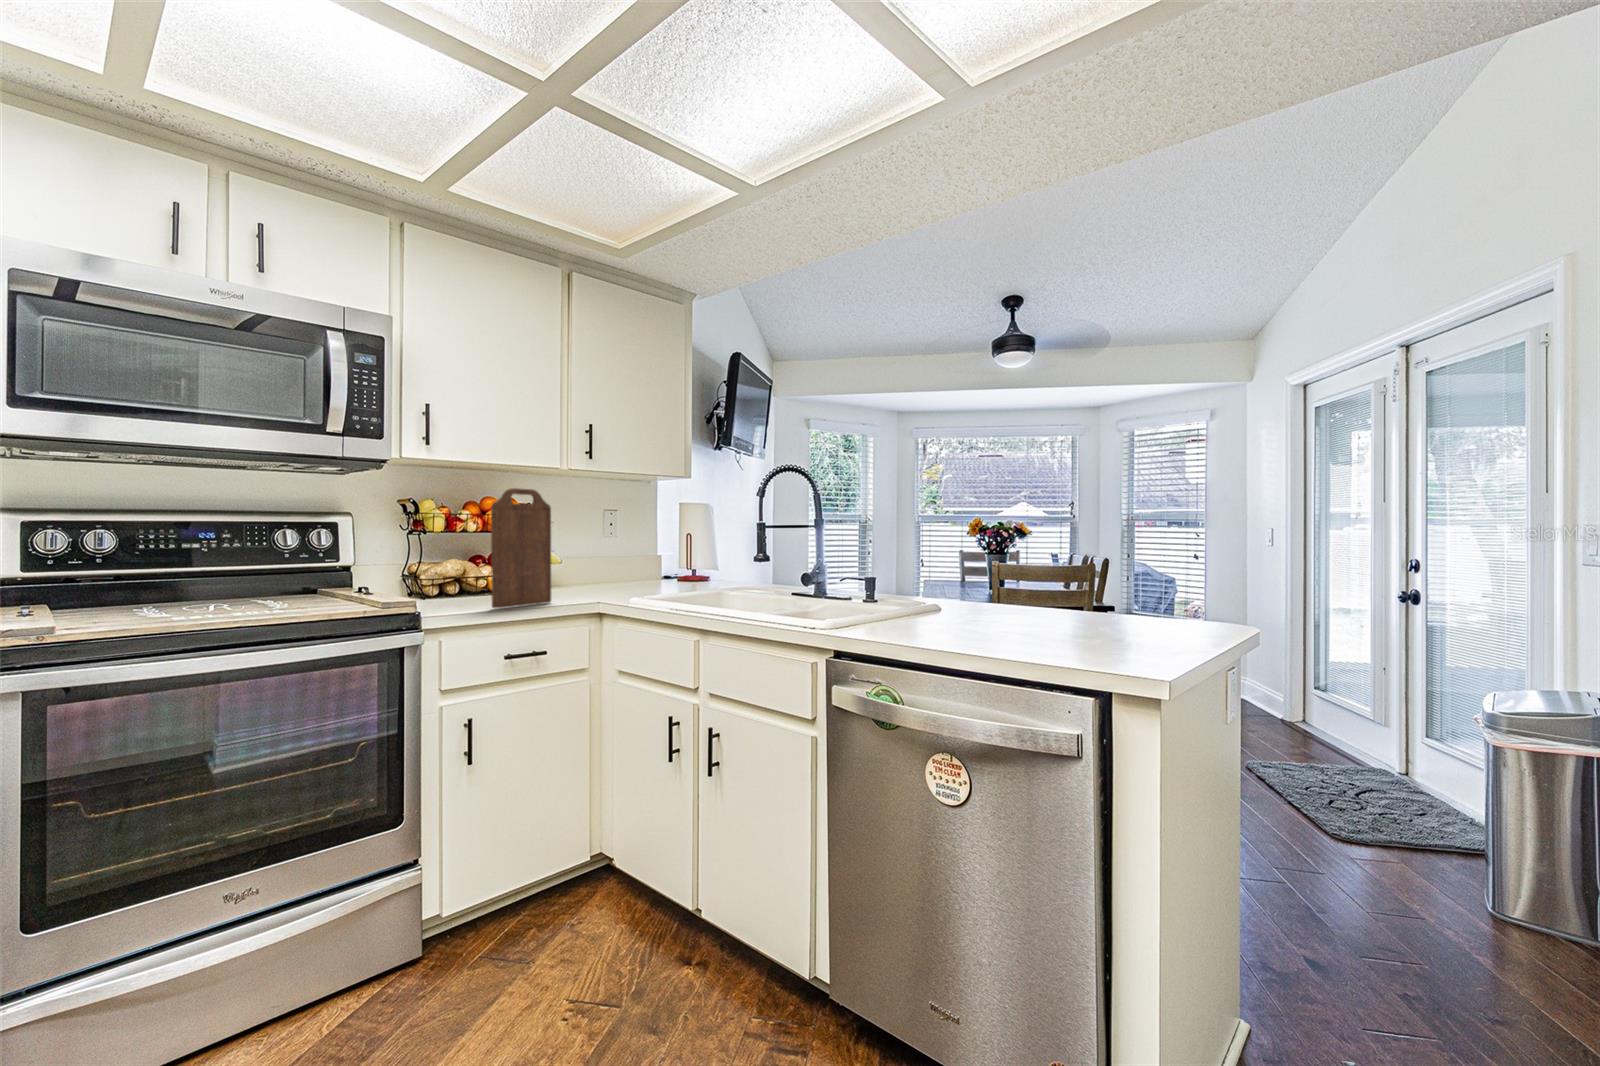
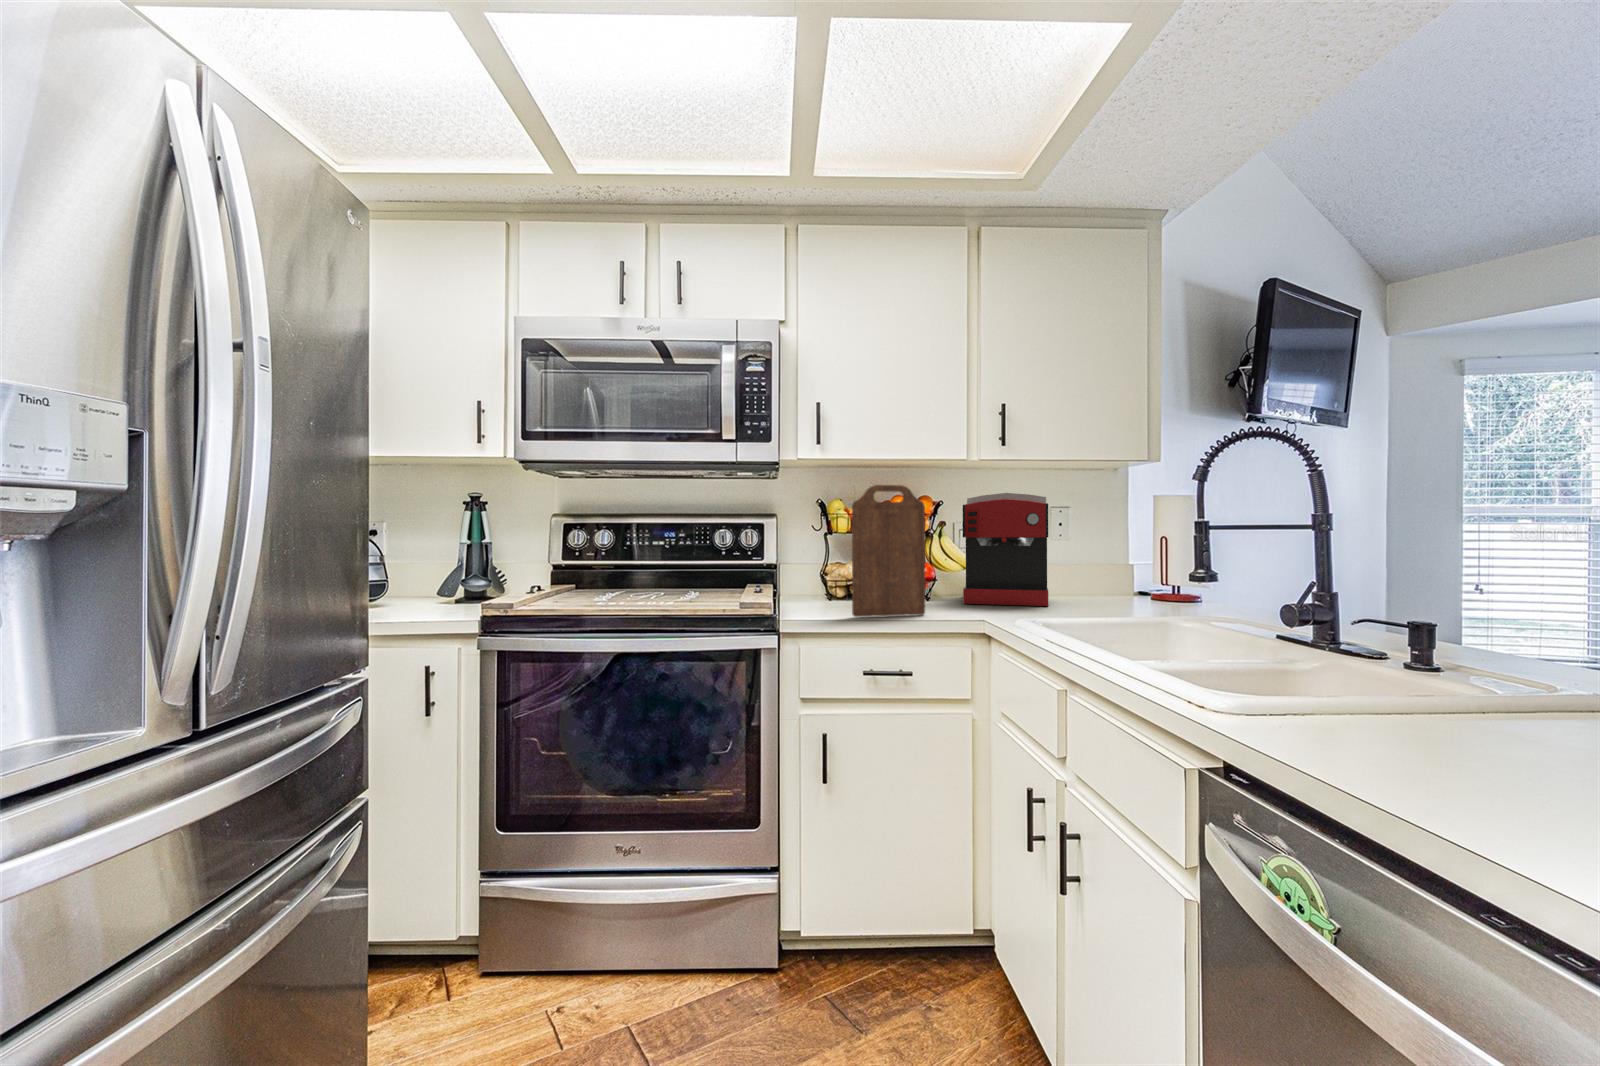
coffee maker: none [547,497,630,593] -> present [963,493,1049,606]

